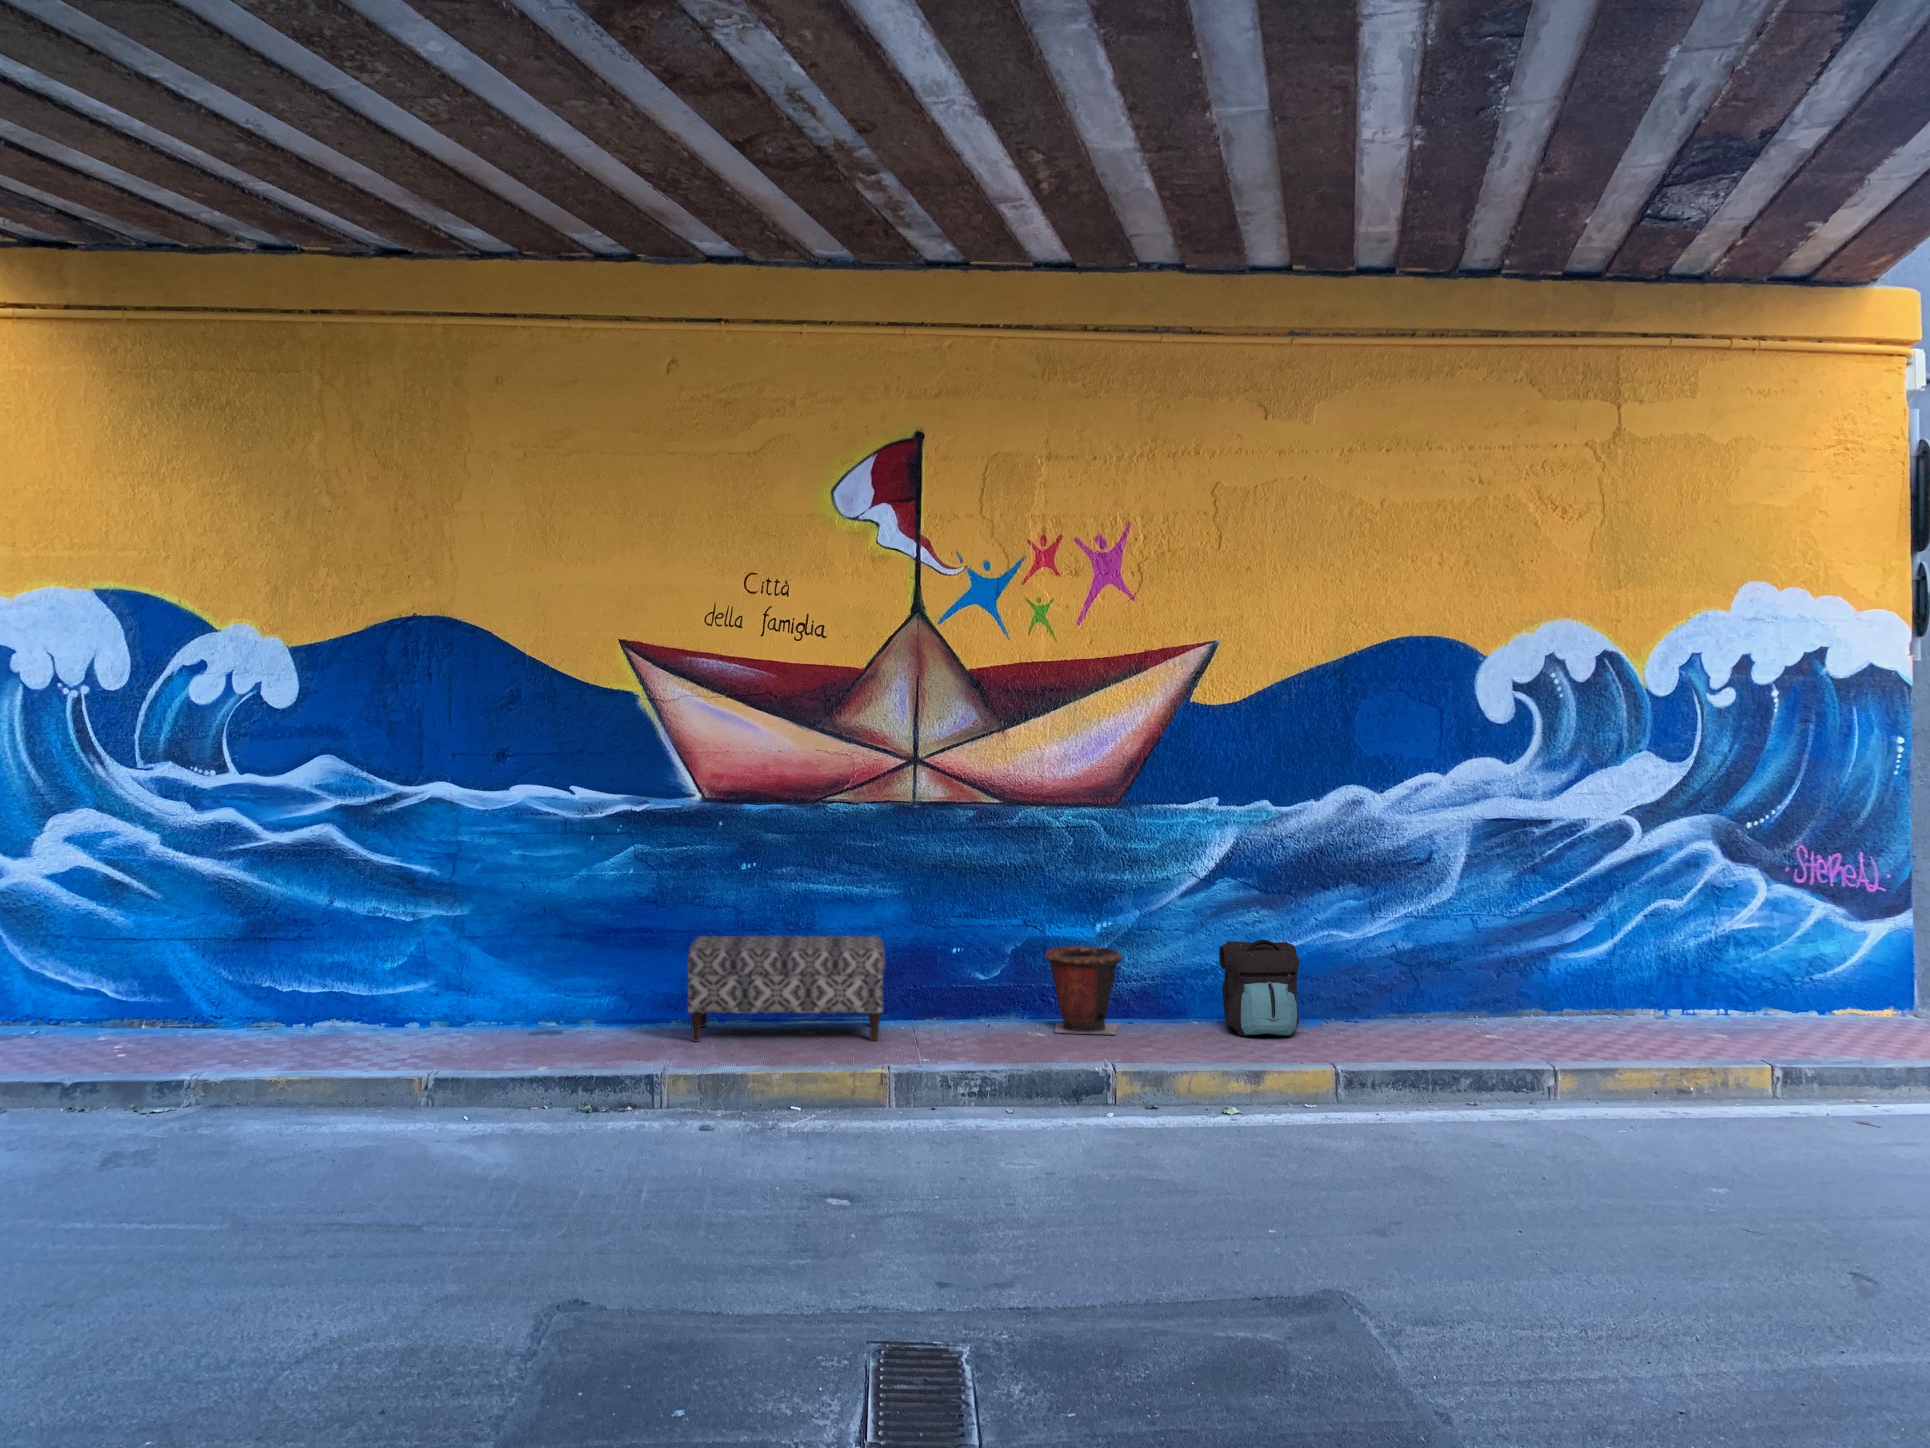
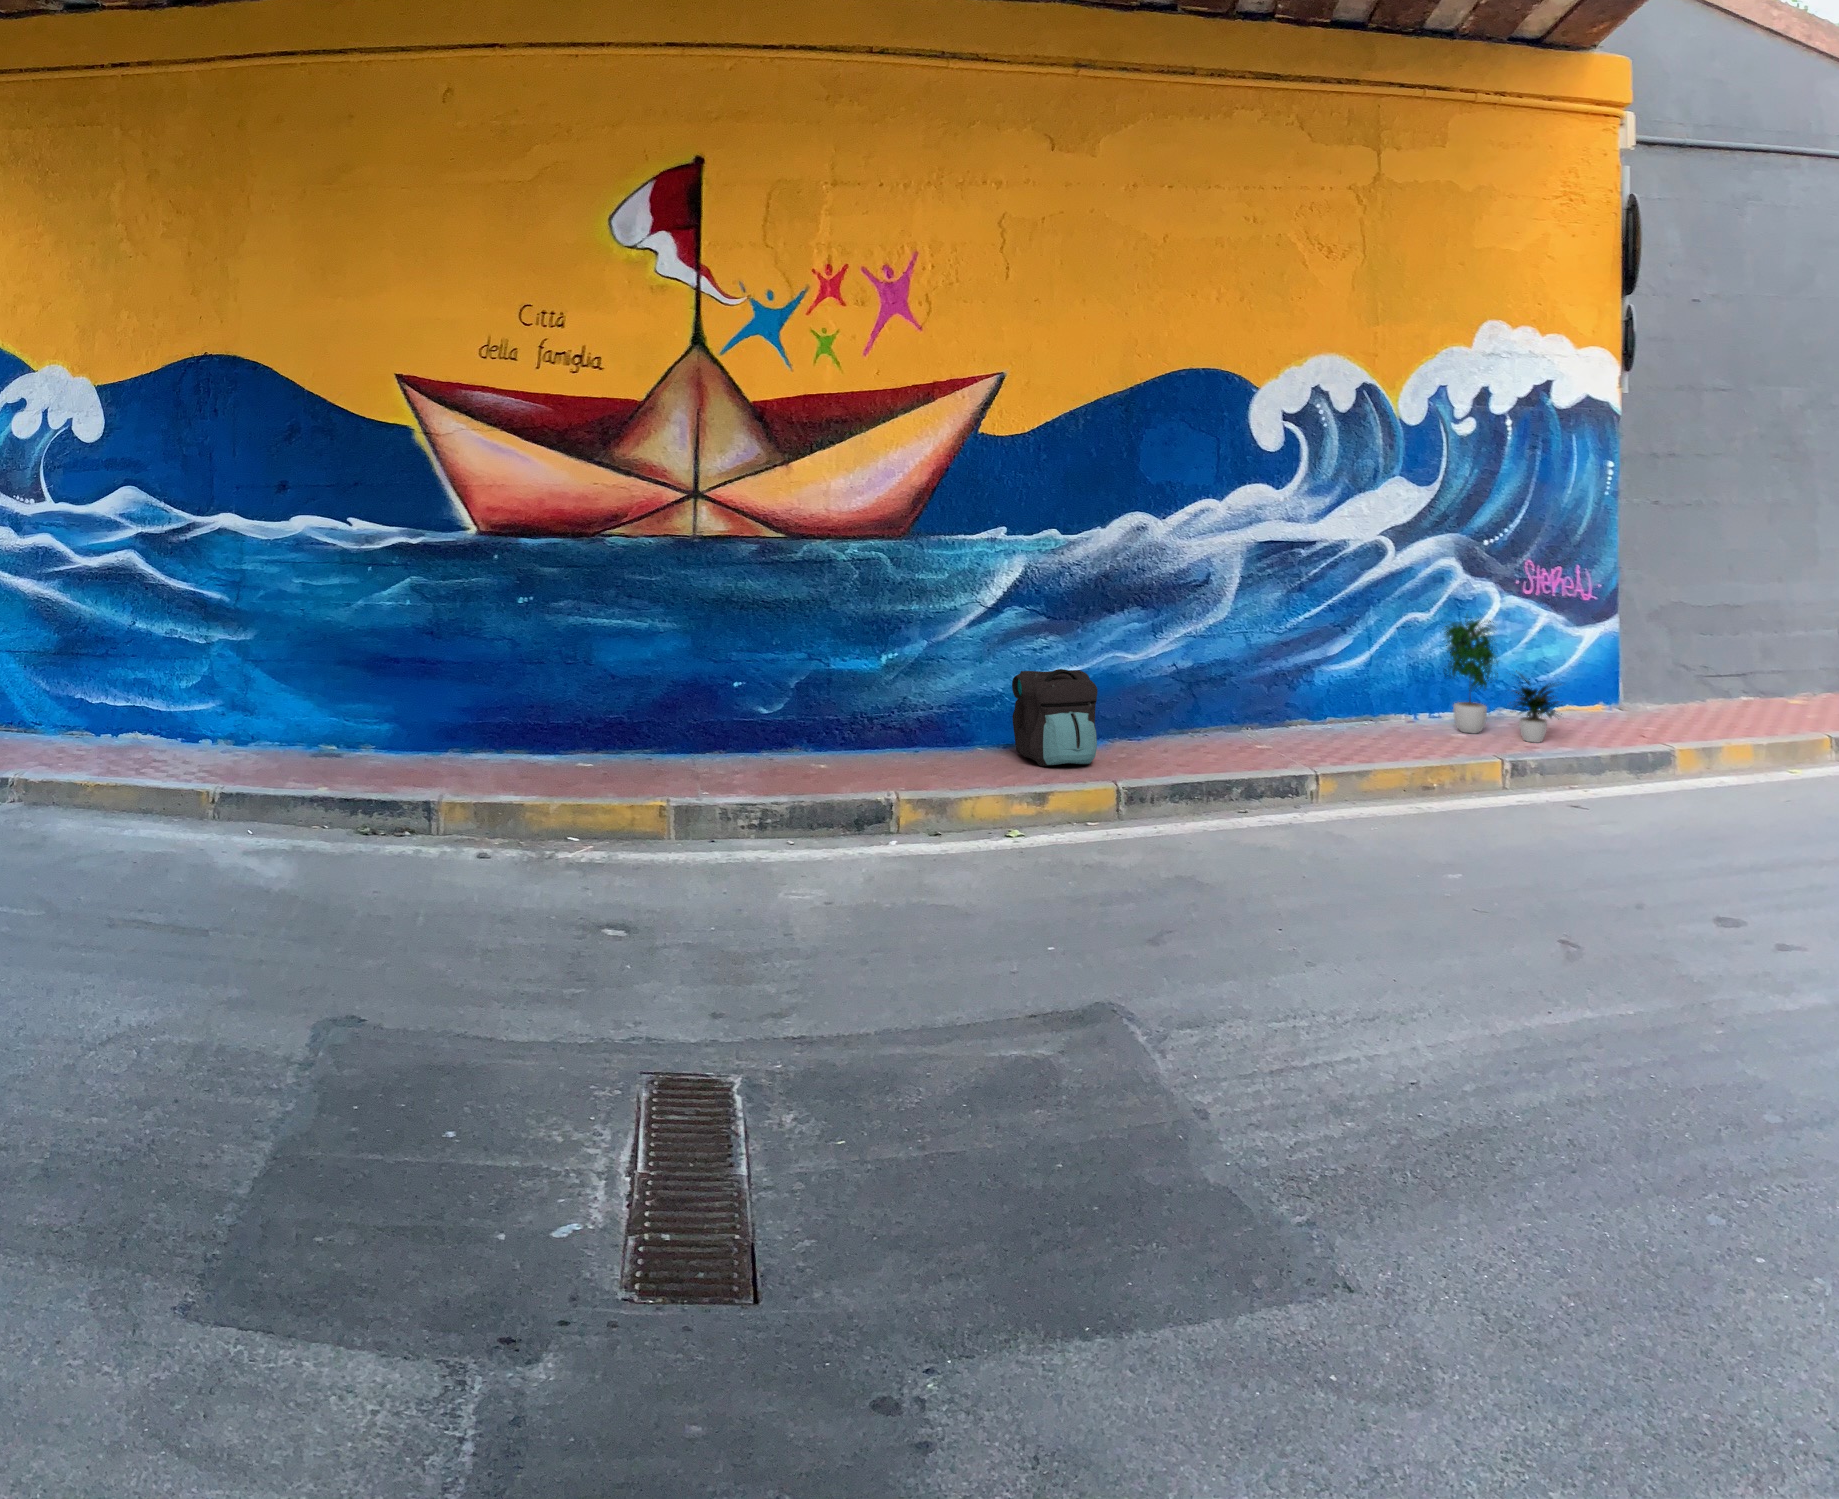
potted plant: none [1691,896,1812,1035] -> present [1444,617,1560,743]
bench: present [687,936,885,1041] -> none [481,678,689,799]
waste bin: present [1046,947,1122,1034] -> none [841,680,922,771]

